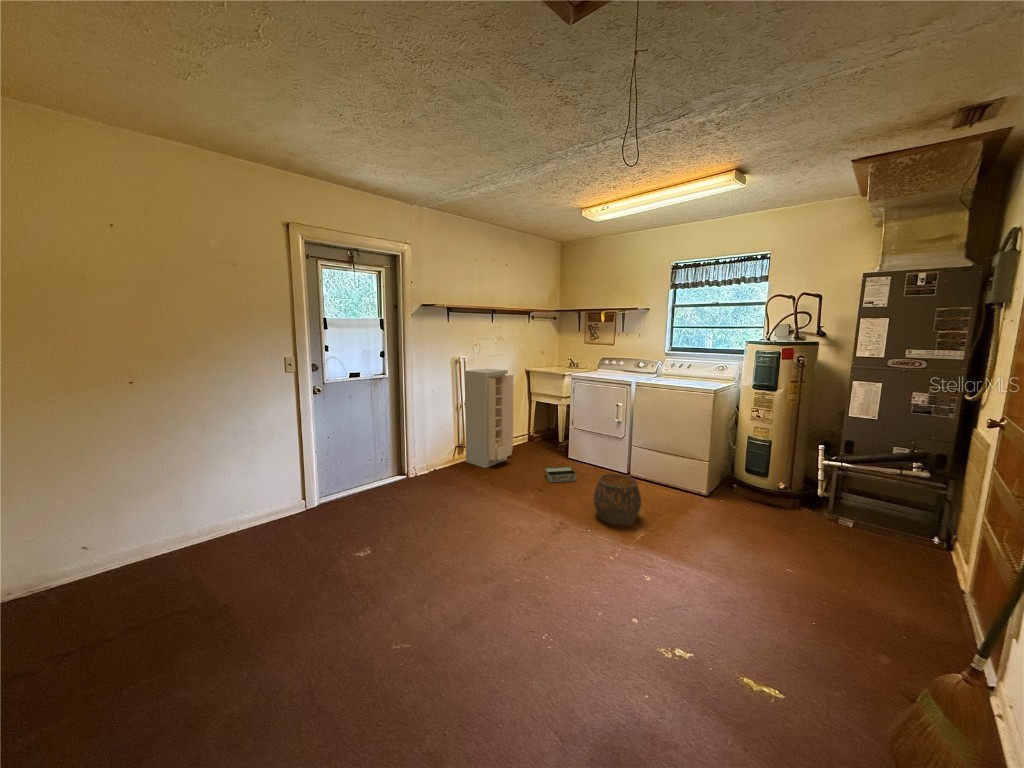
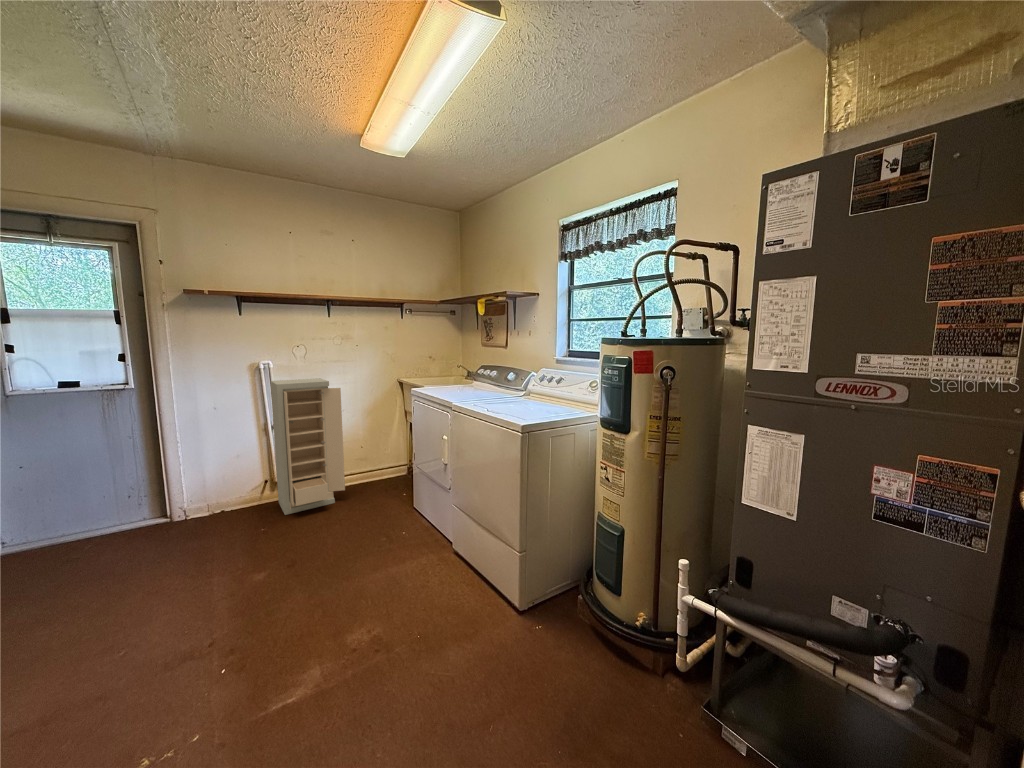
toolbox: present [545,466,576,483] -> none [324,525,376,552]
woven basket: present [594,474,641,525] -> none [260,563,351,669]

